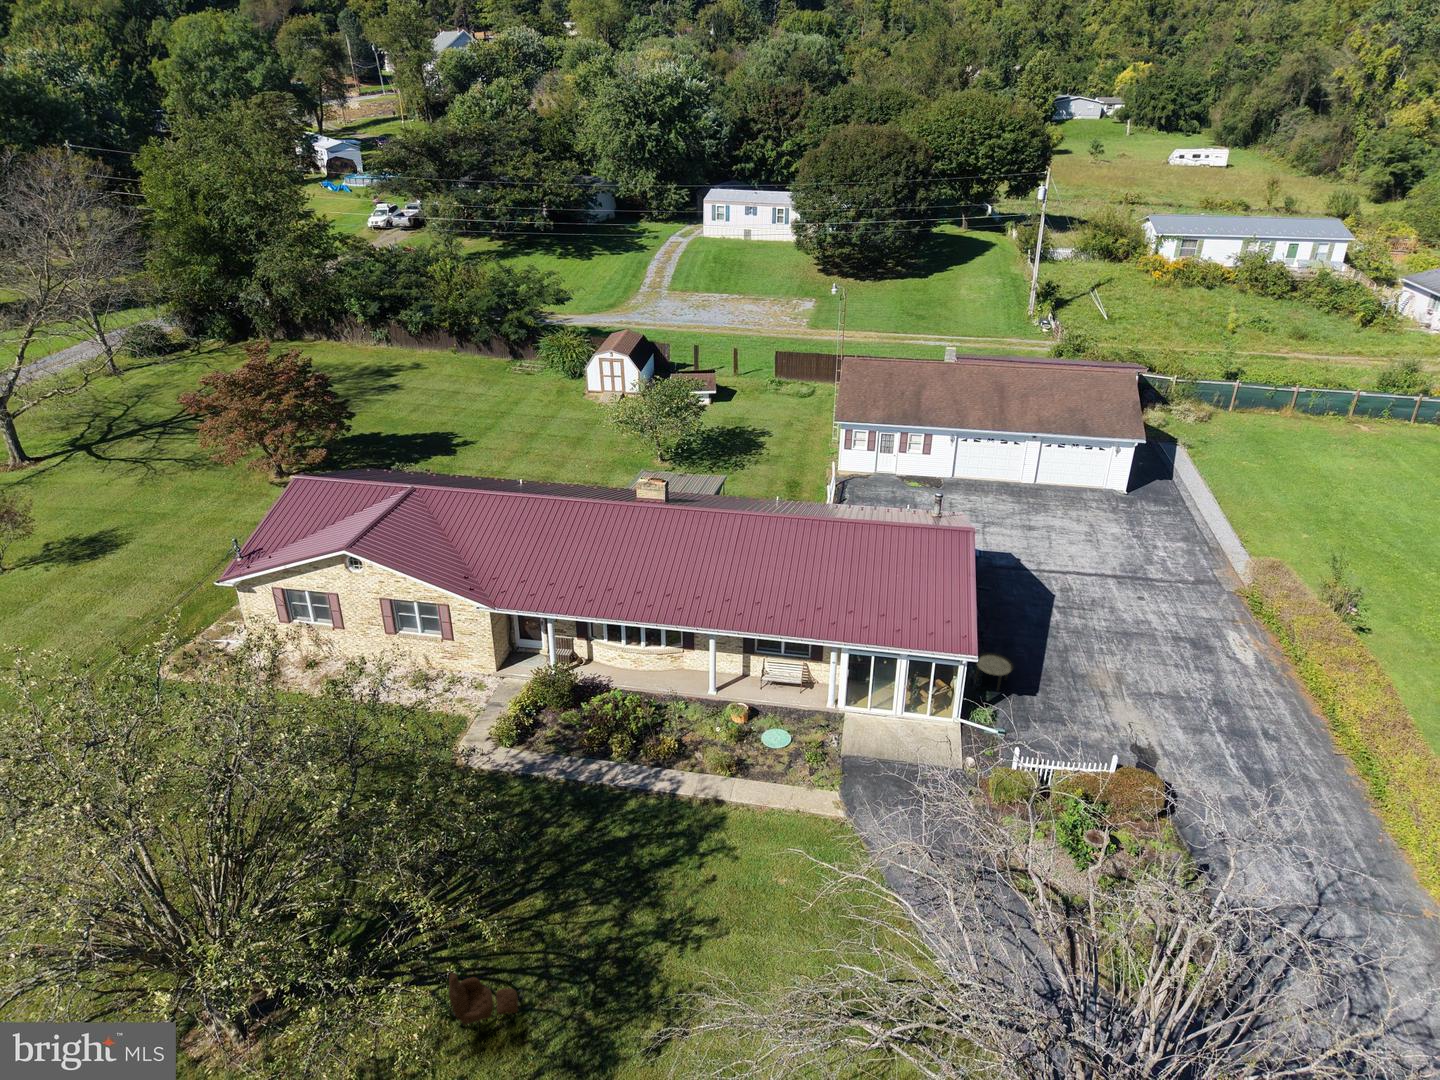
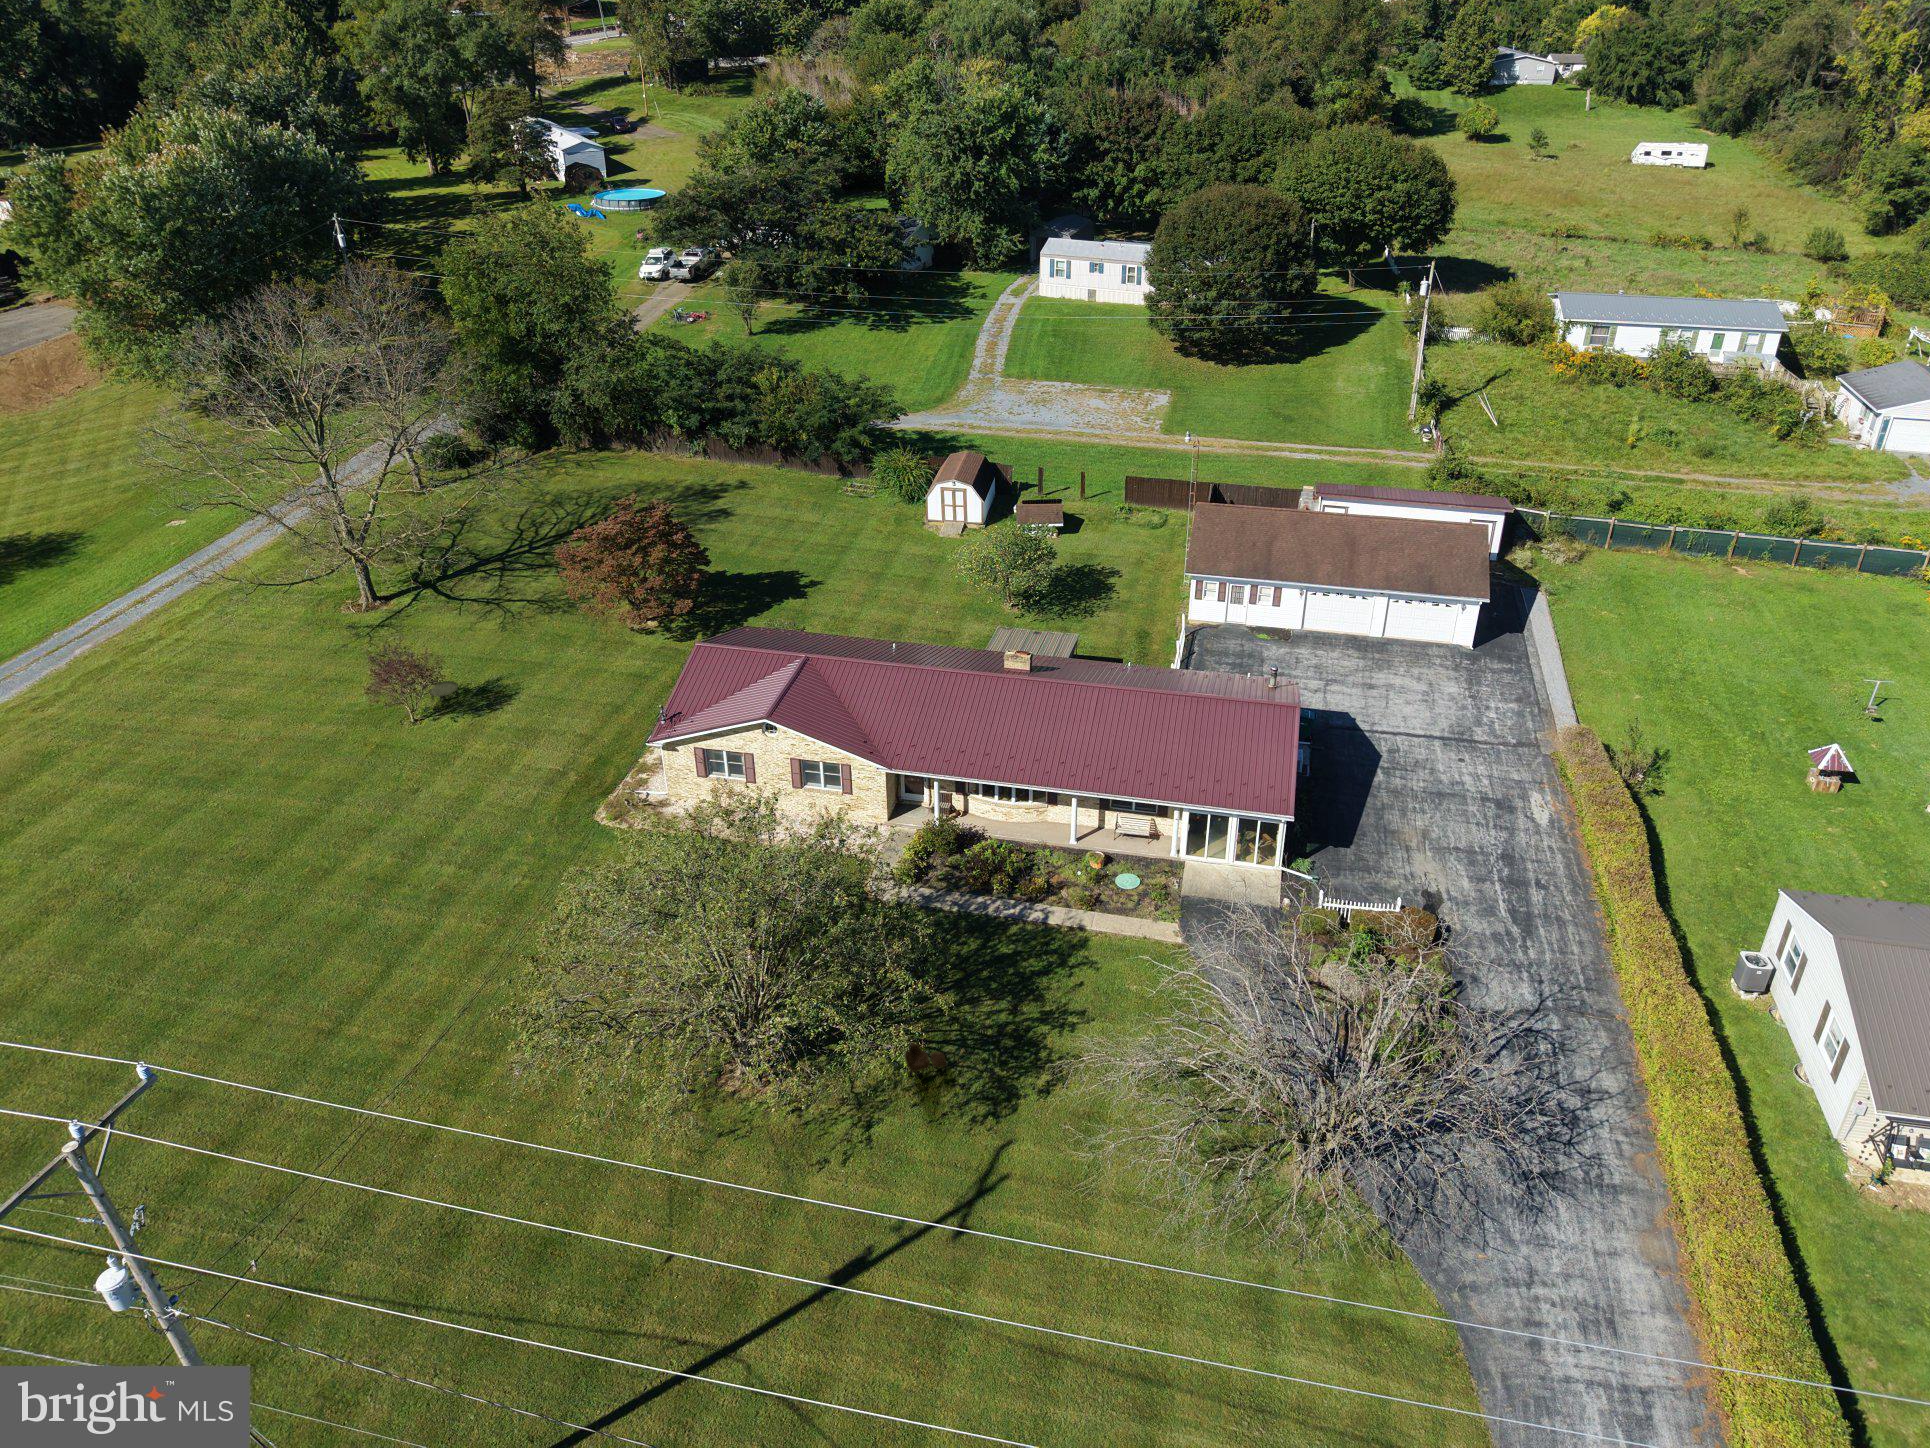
round table: present [975,653,1014,691] -> present [428,681,460,707]

